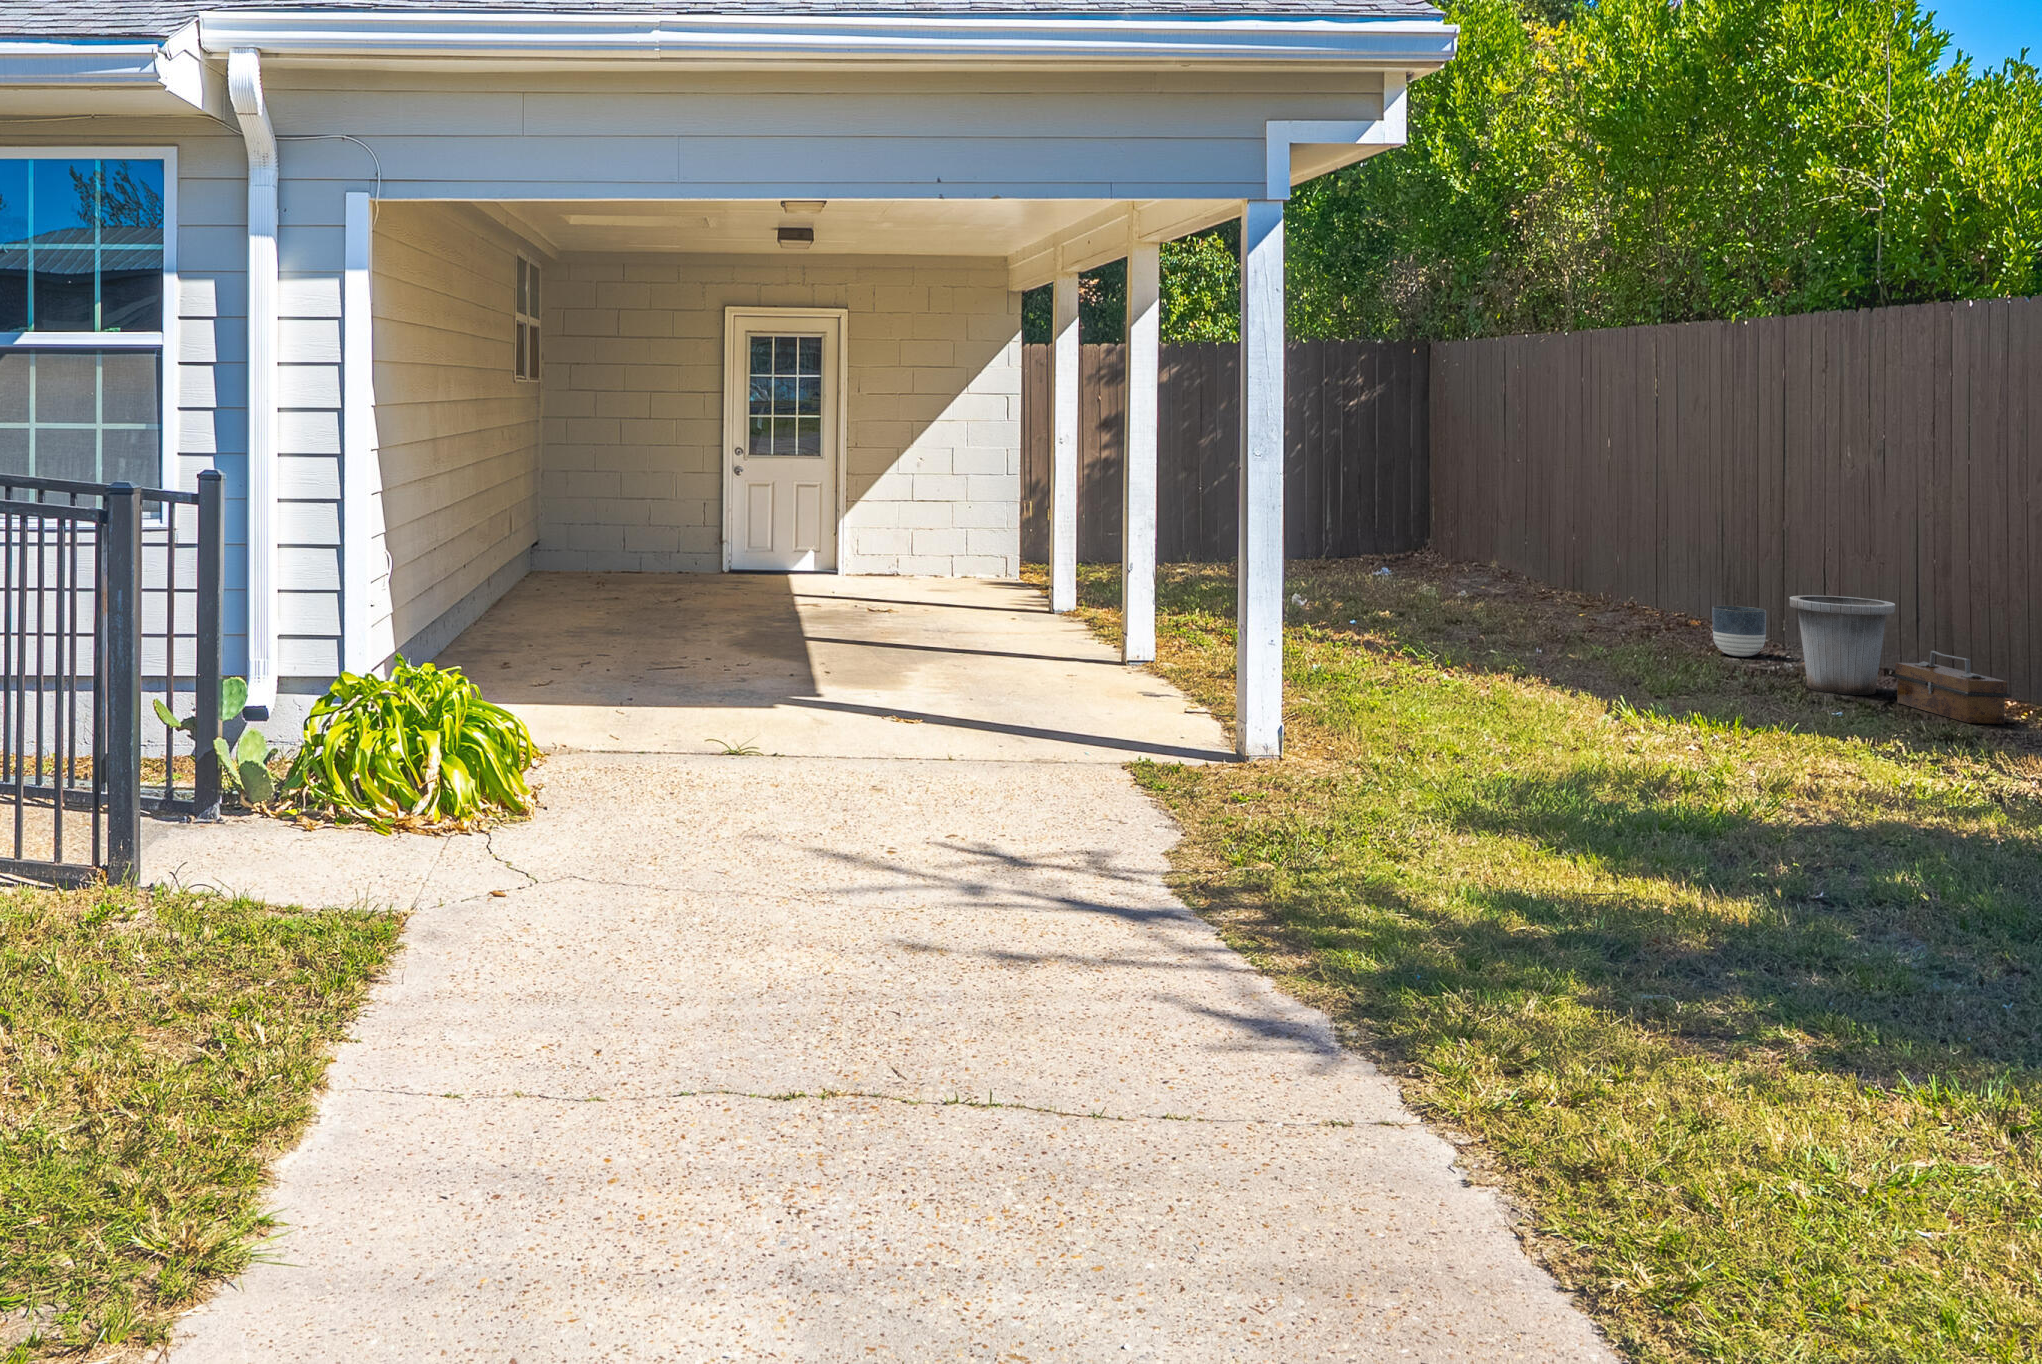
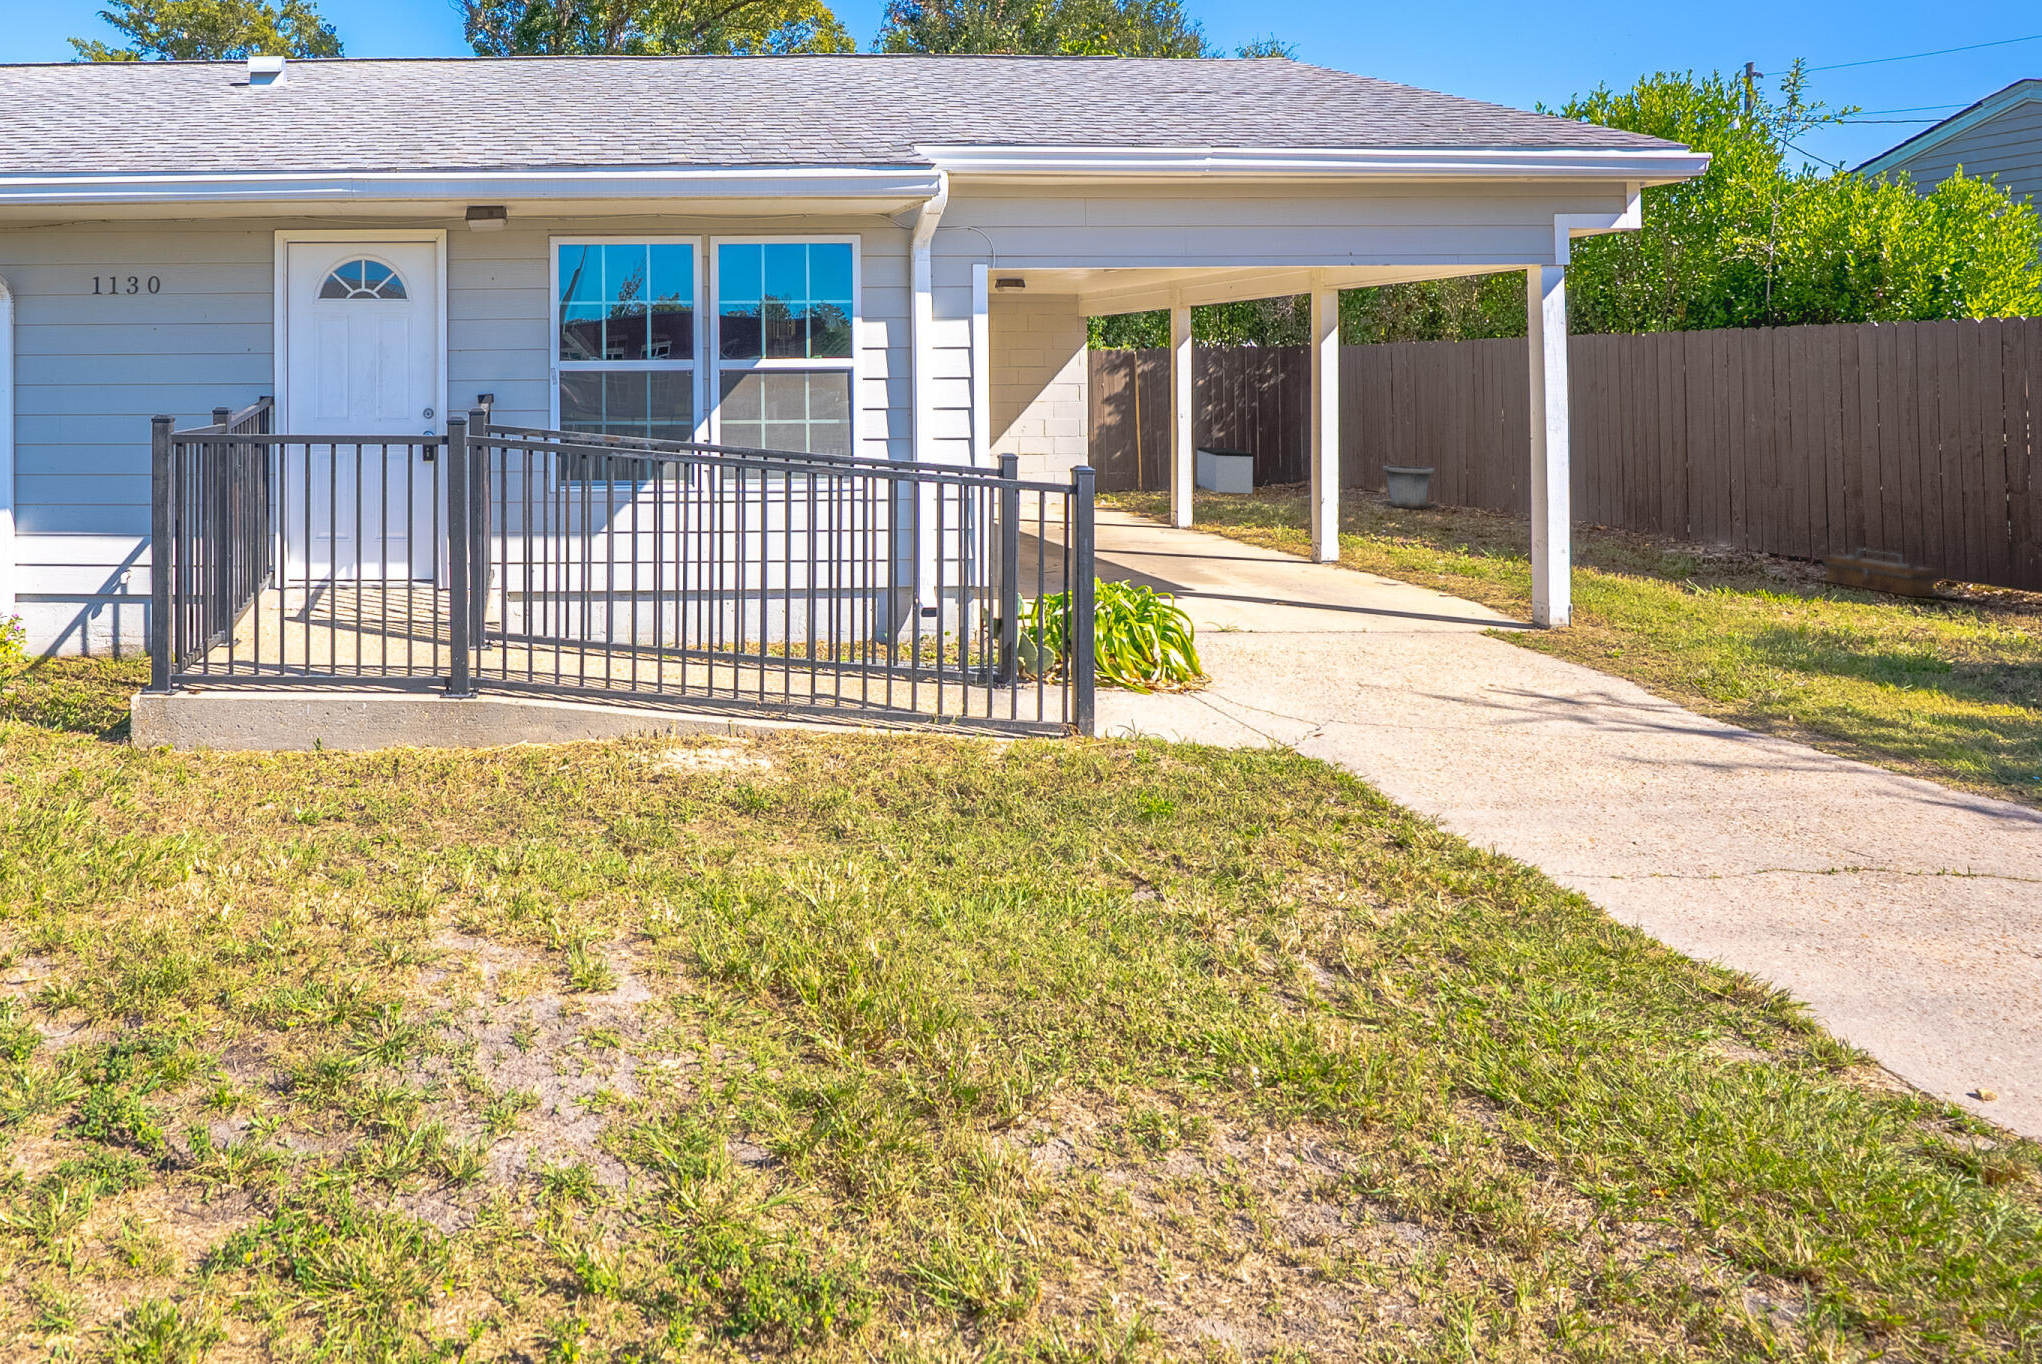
bench: none [1292,511,1346,583] -> present [1197,447,1253,494]
trash can: present [1790,596,1895,695] -> present [1383,466,1434,509]
planter: present [1712,606,1766,657] -> none [1614,514,1656,547]

